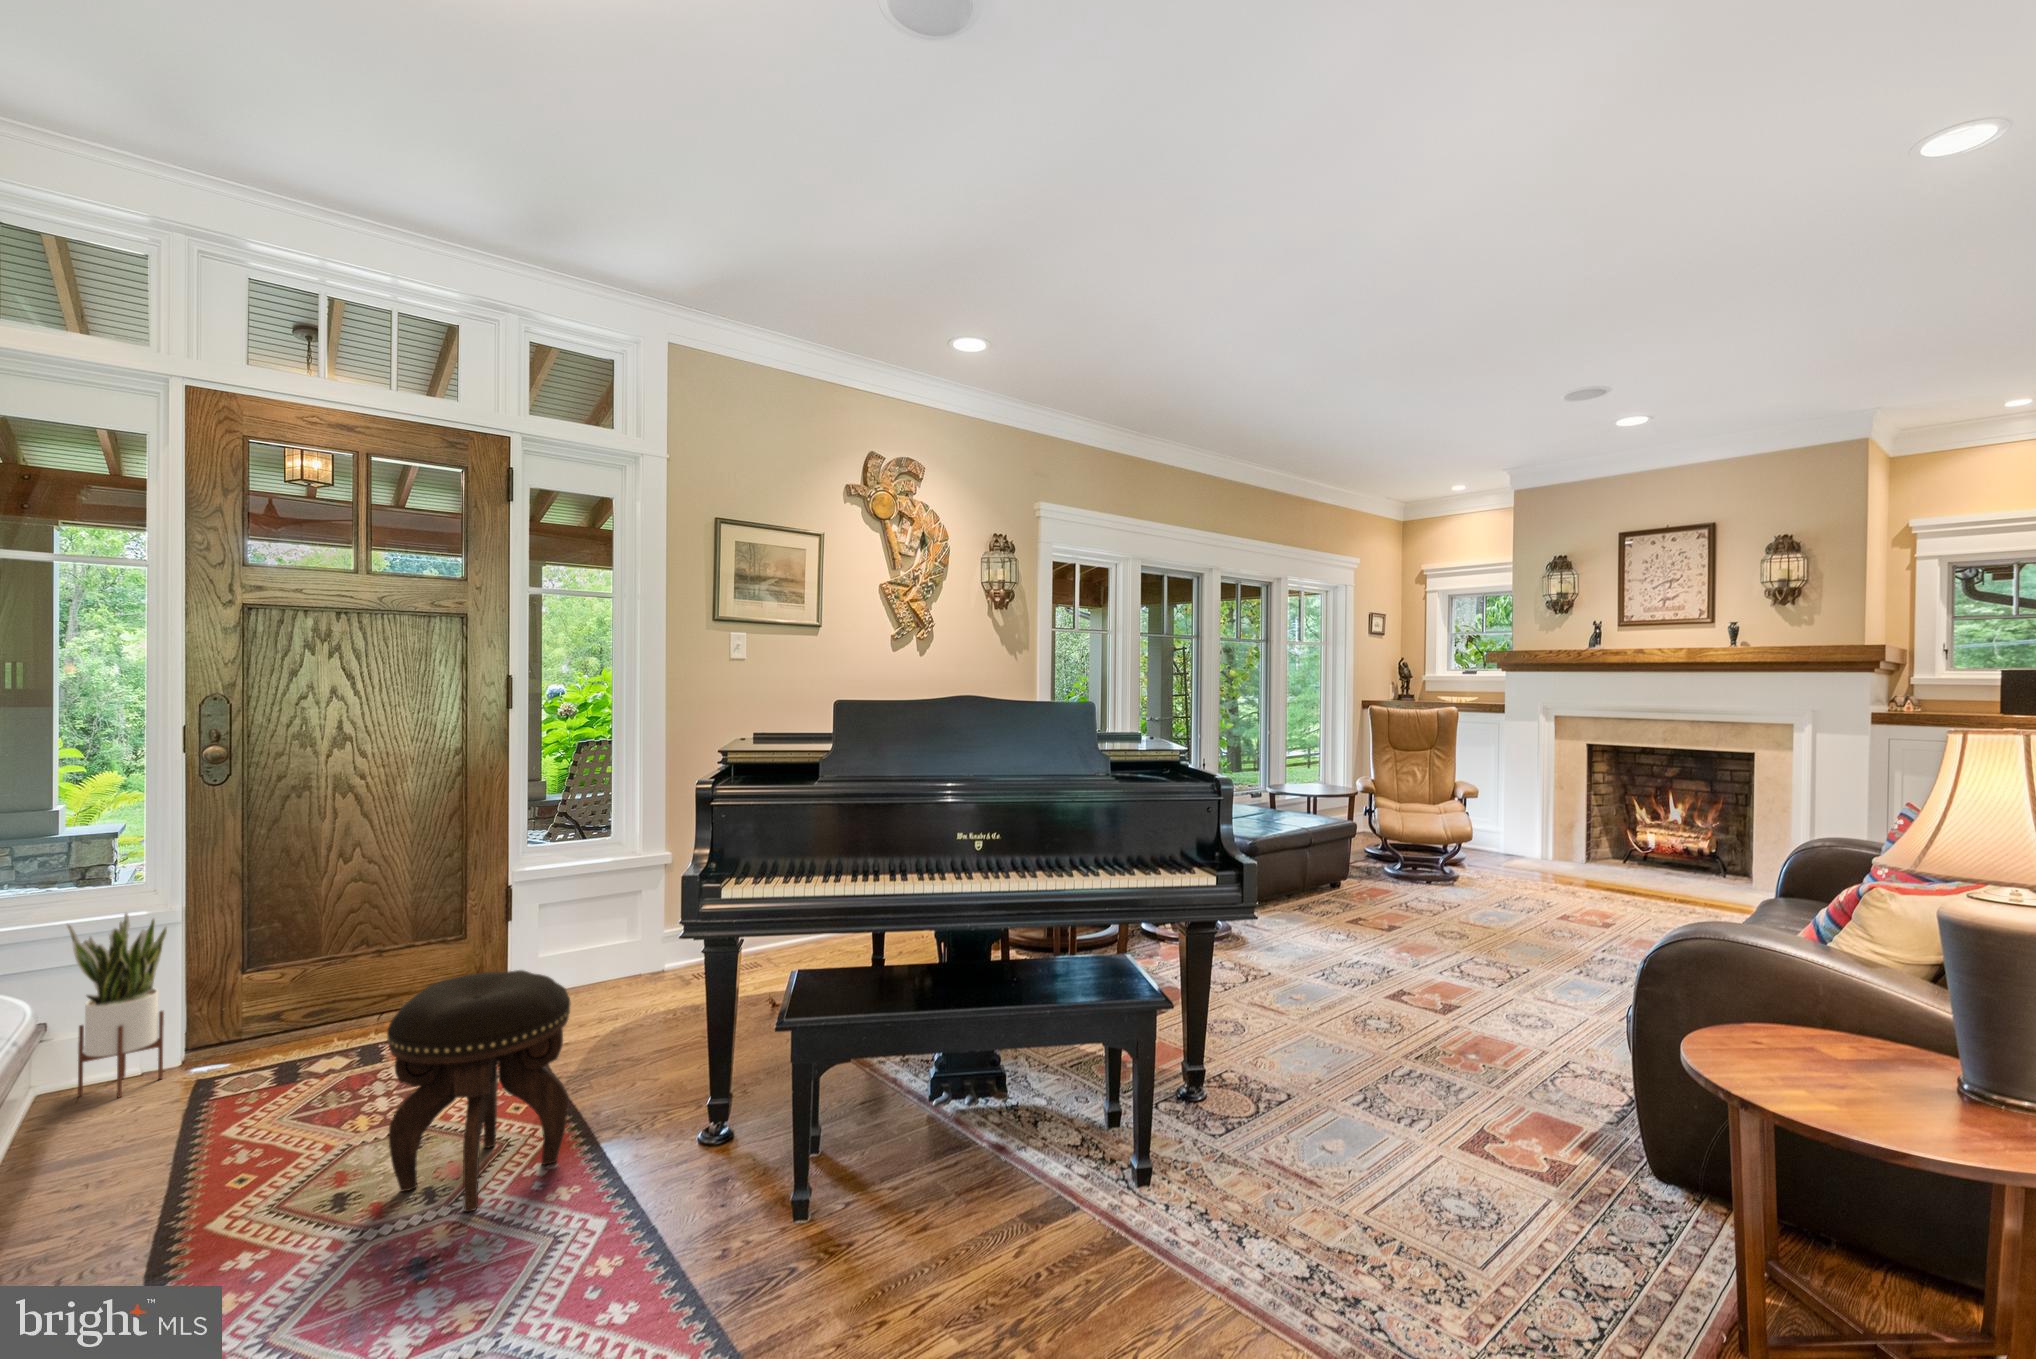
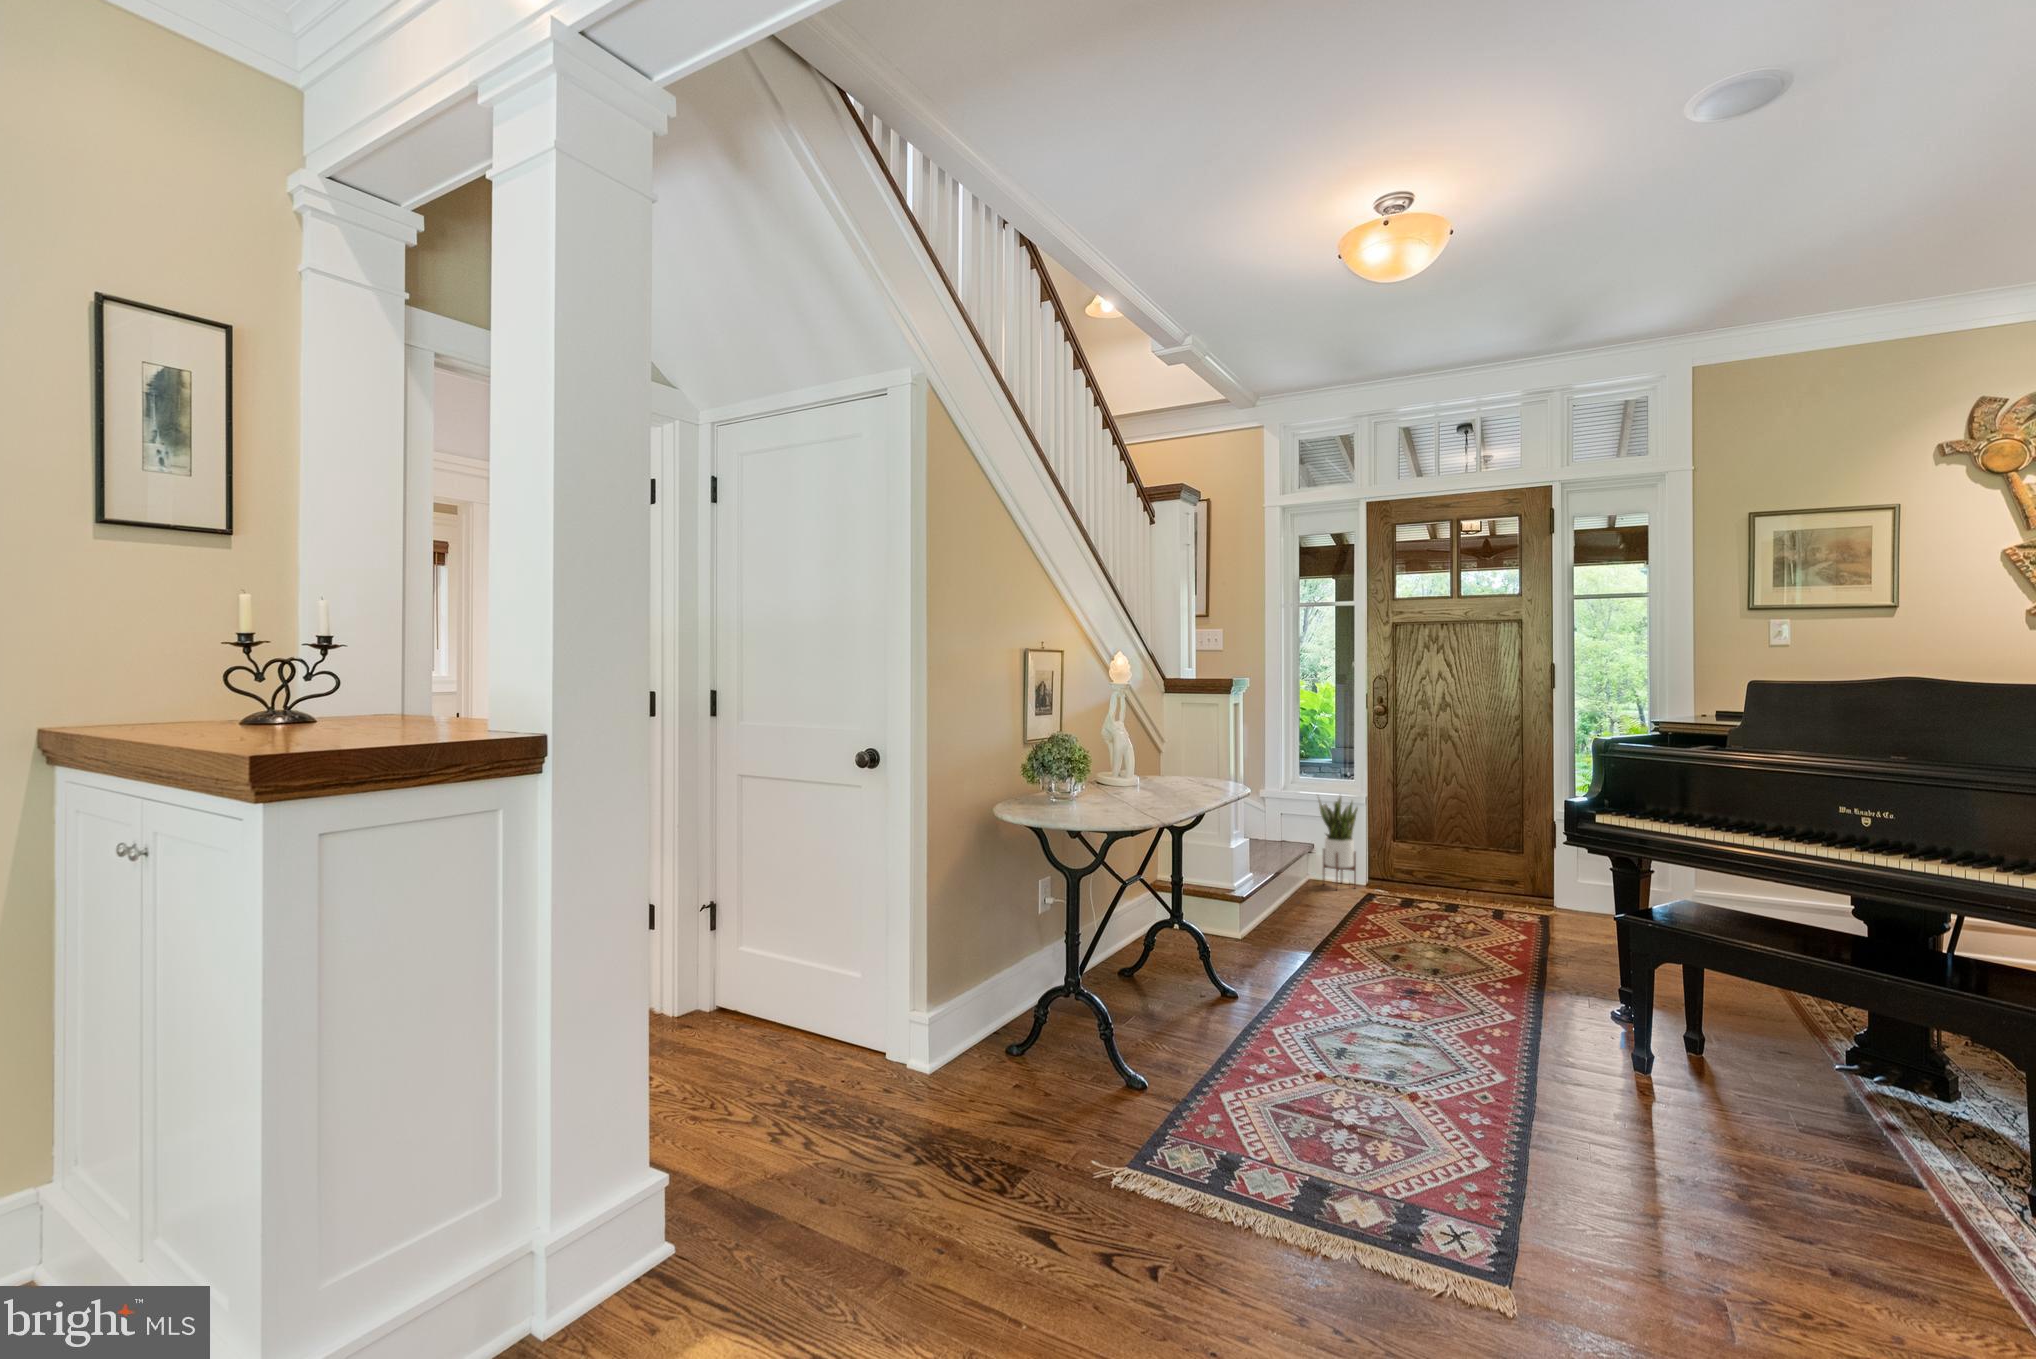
footstool: present [387,970,570,1212] -> none [1414,854,1519,985]

